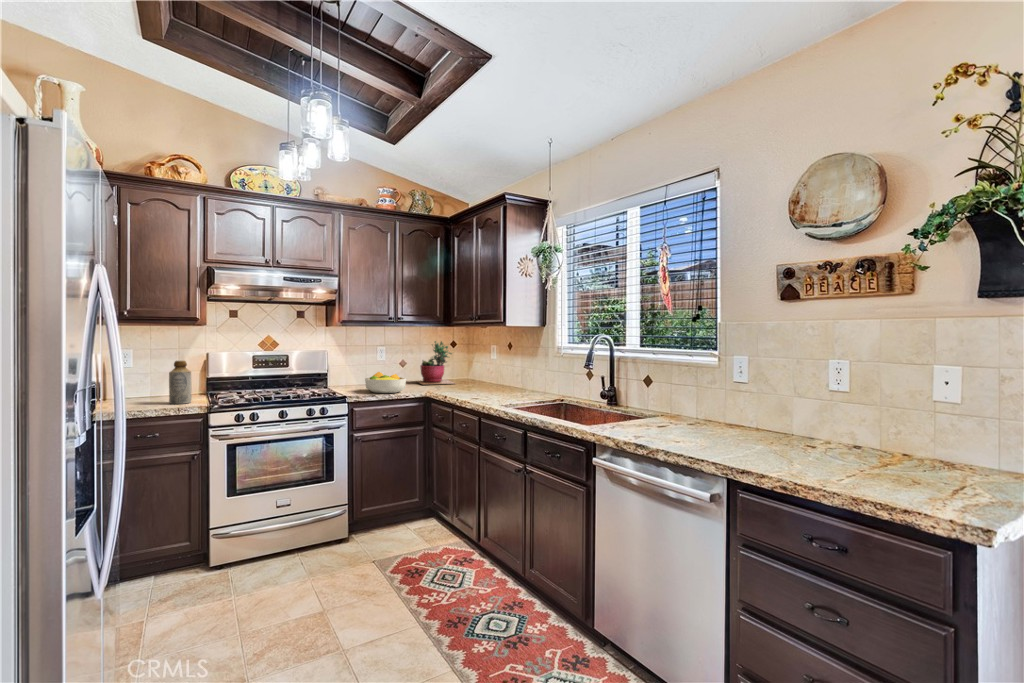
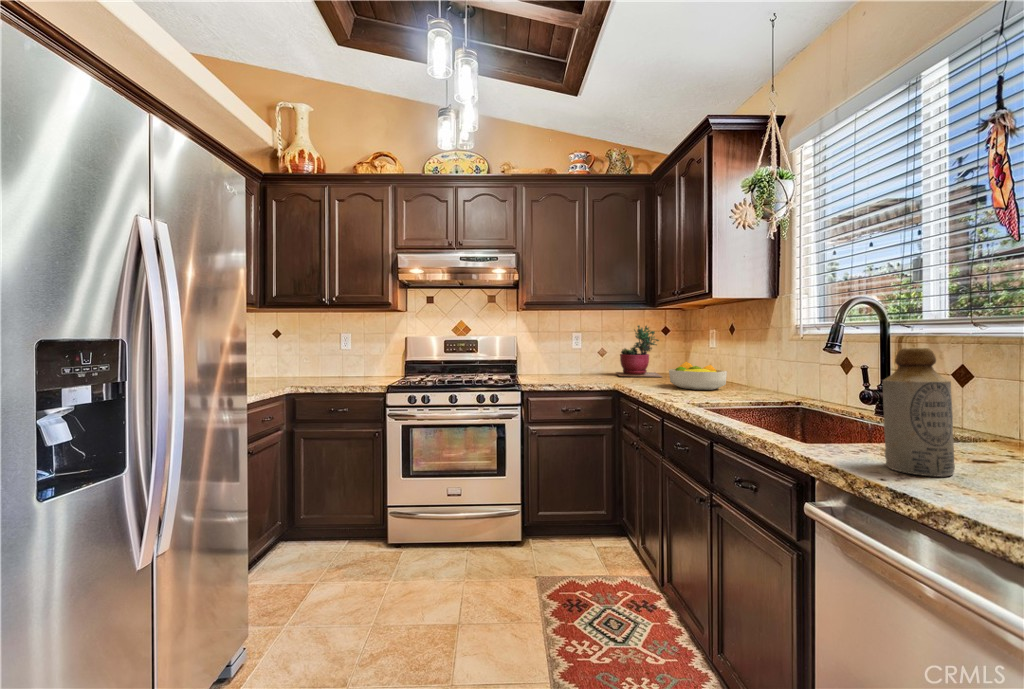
bottle: present [169,361,192,404] -> present [883,348,955,477]
fruit bowl: present [365,372,406,393] -> present [669,362,727,390]

